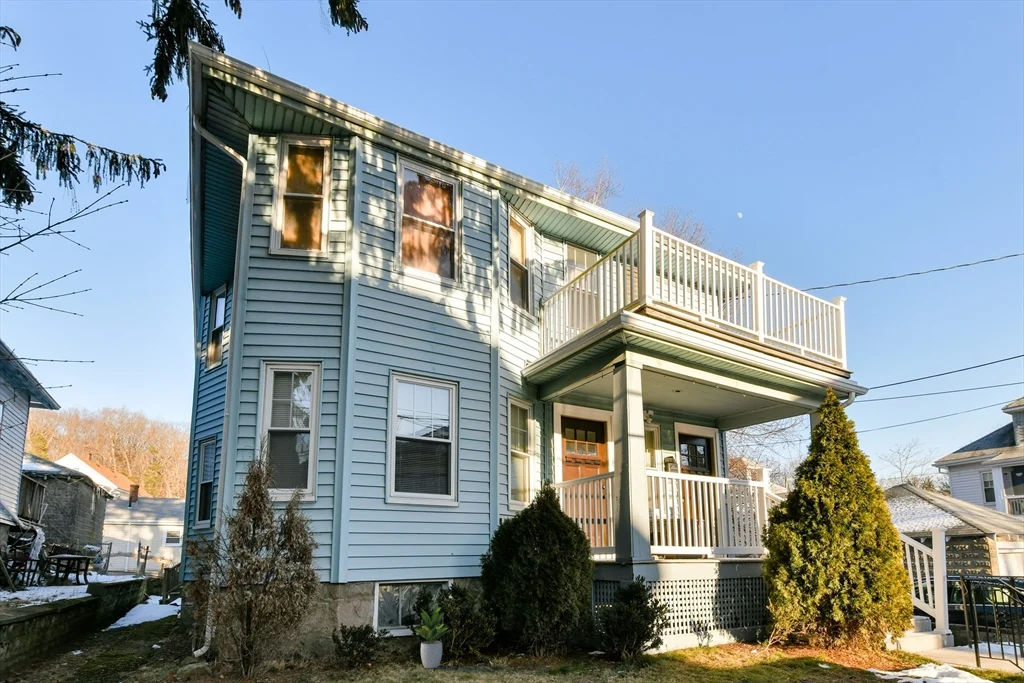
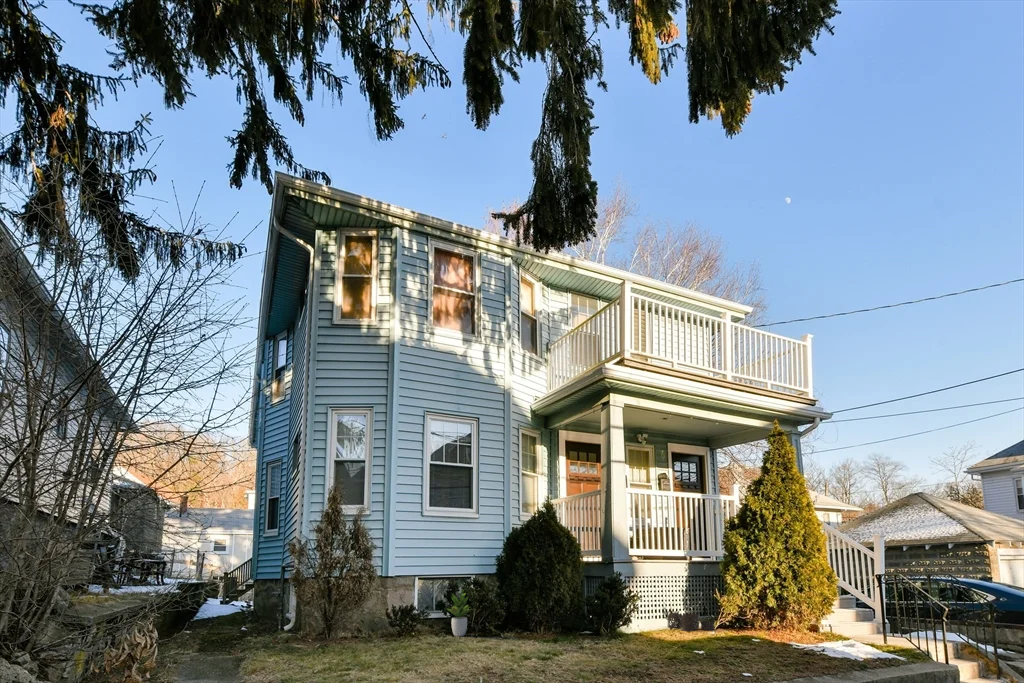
woven basket: none [699,626,762,654] -> present [668,612,715,631]

